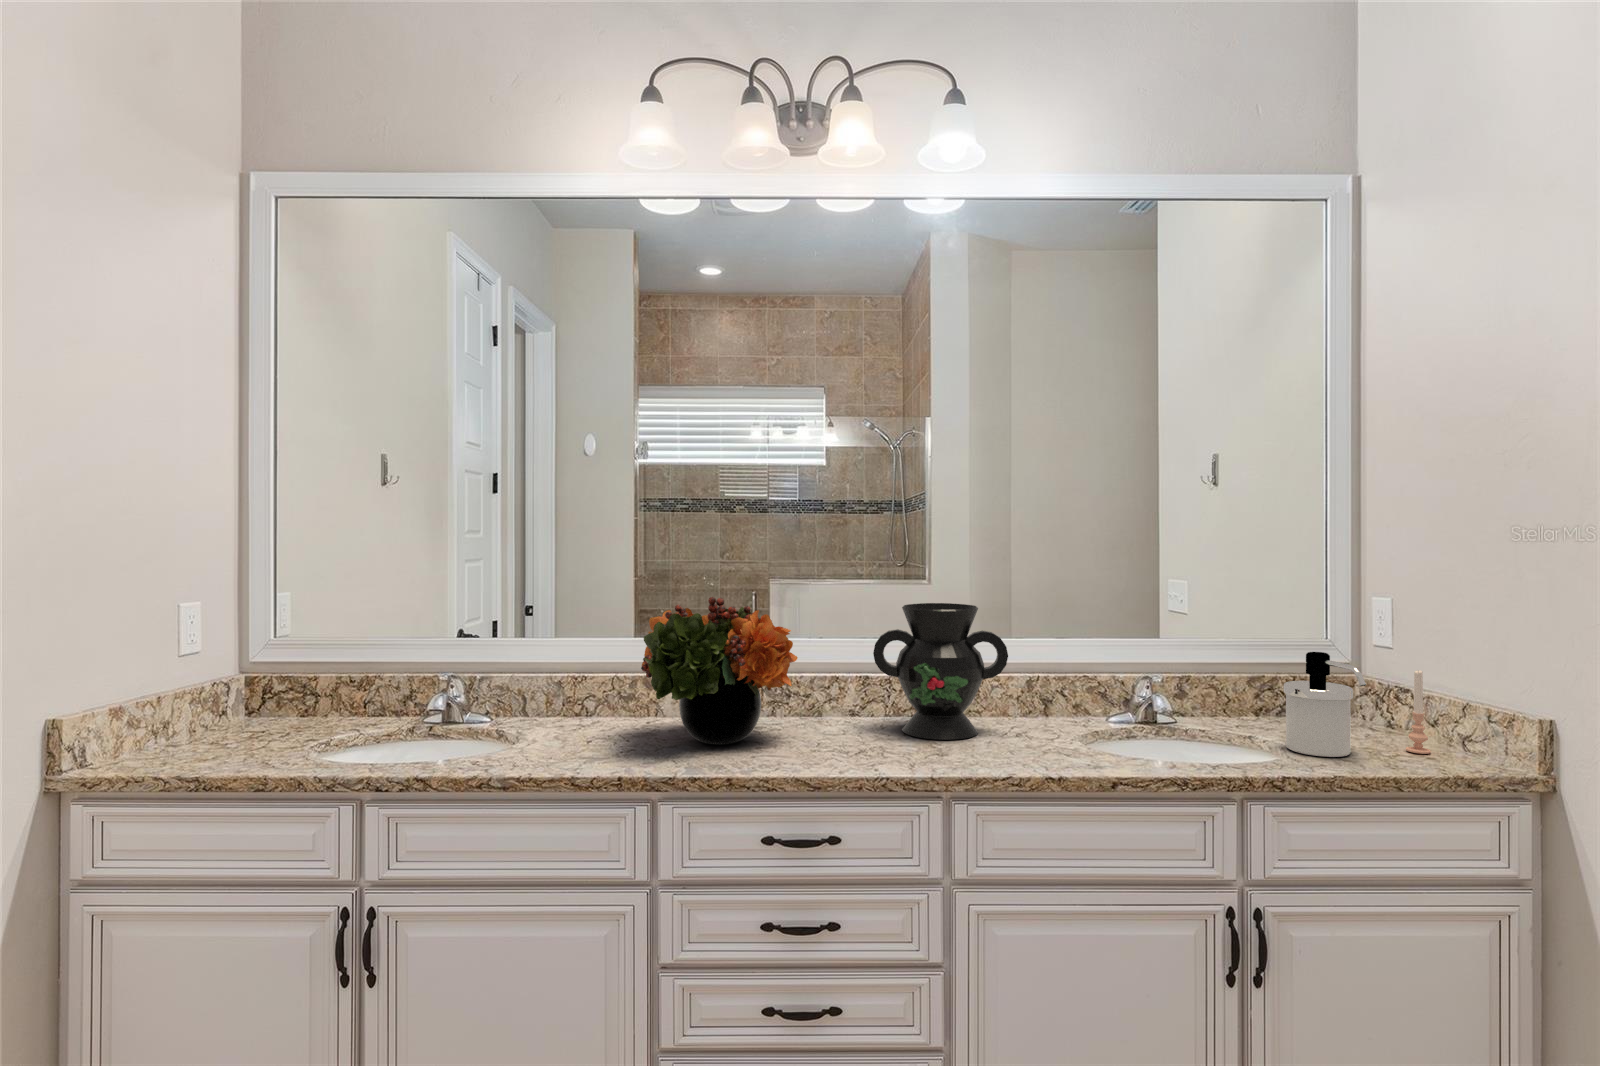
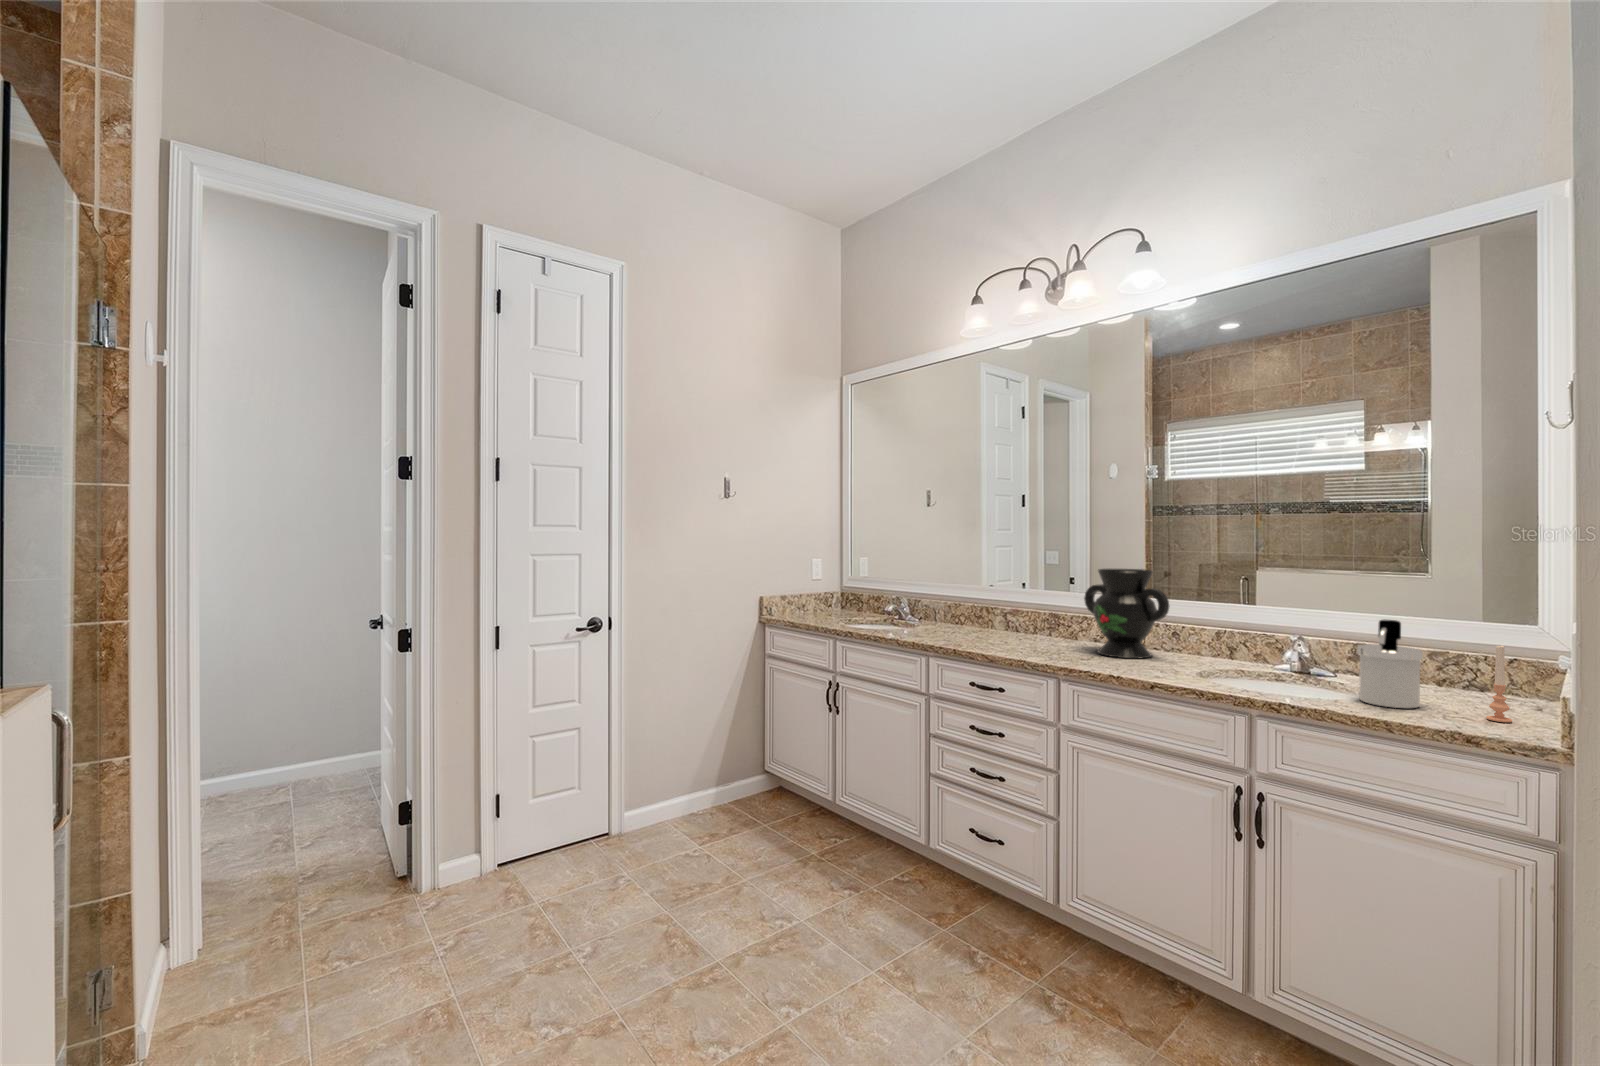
flower arrangement: present [641,597,798,745] -> none [936,557,1033,641]

